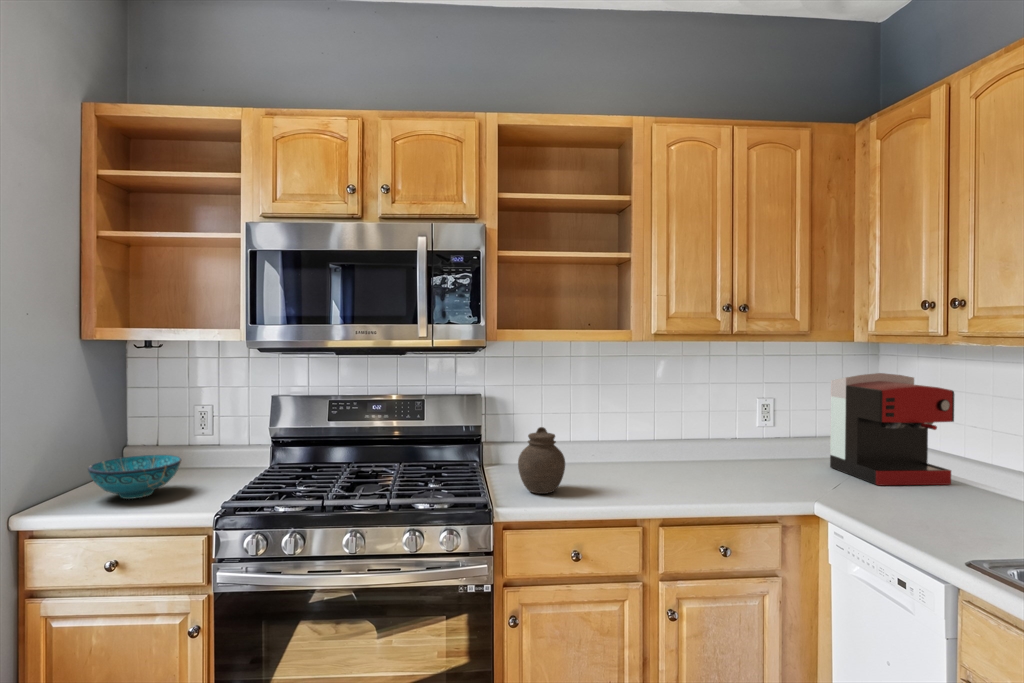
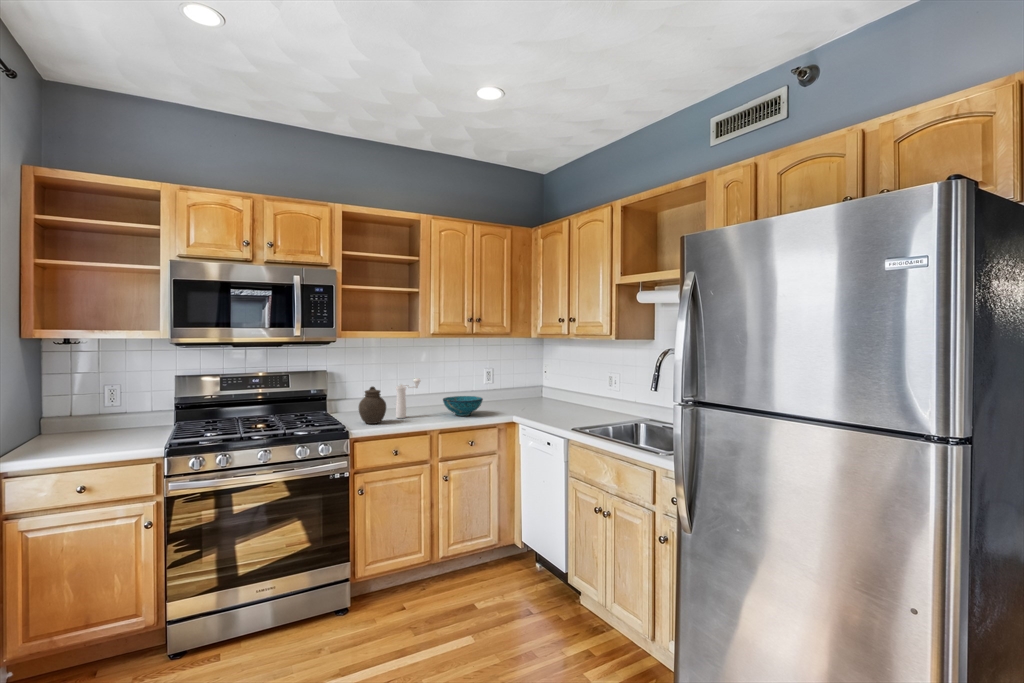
coffee maker: present [830,373,954,485] -> none [522,354,574,408]
pepper mill: none [585,413,631,484] -> present [396,378,420,418]
bowl: present [88,455,181,499] -> present [443,396,483,416]

